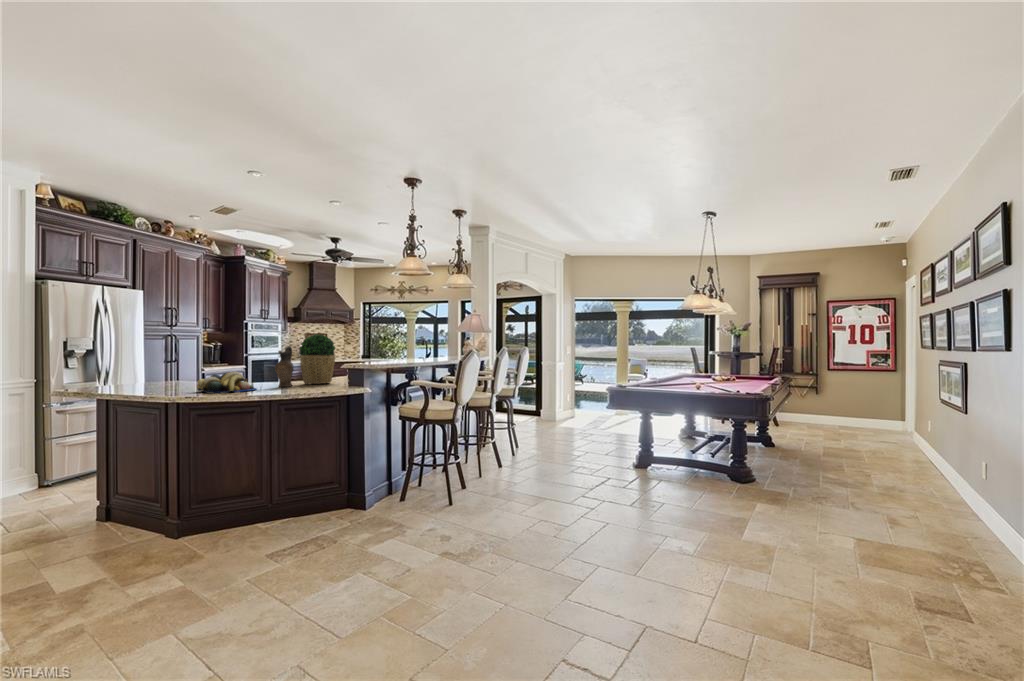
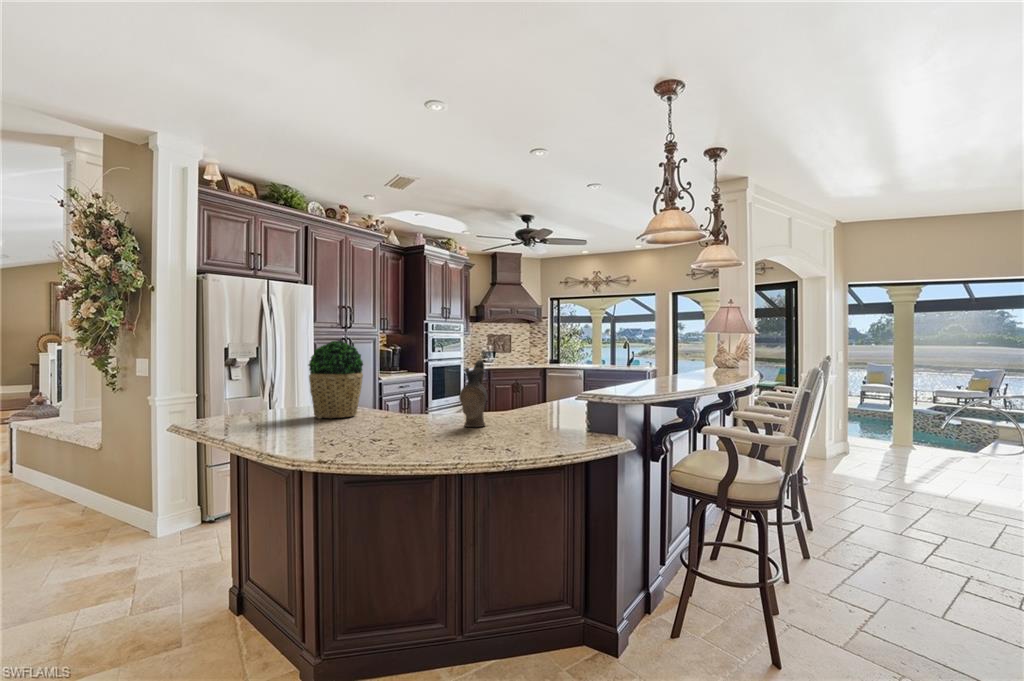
potted plant: present [300,334,335,384] -> present [309,341,363,419]
fruit bowl: present [197,372,256,394] -> none [344,403,433,444]

